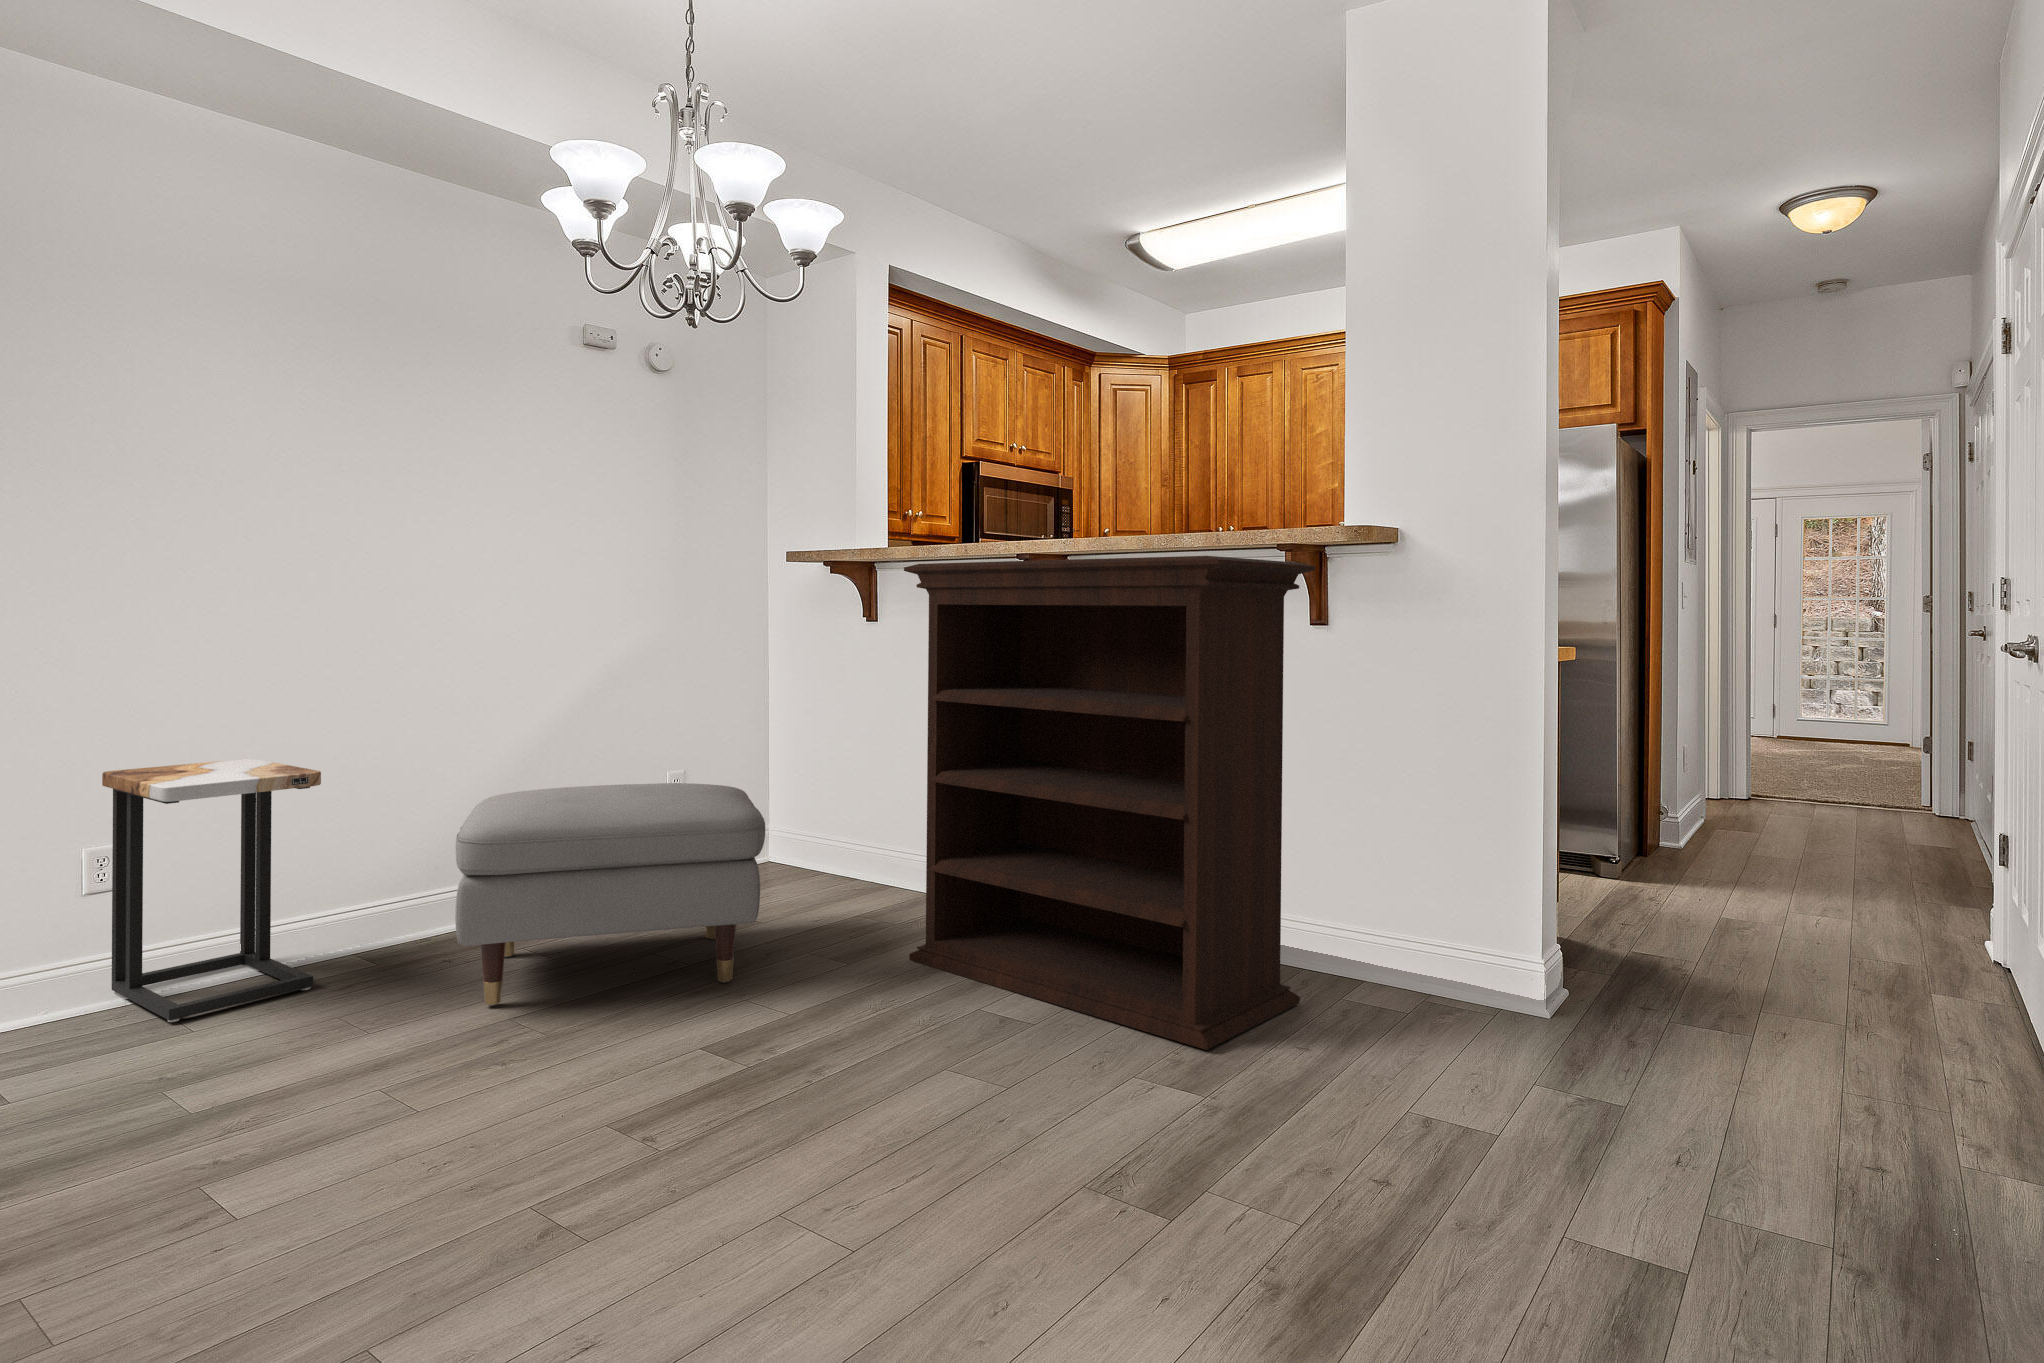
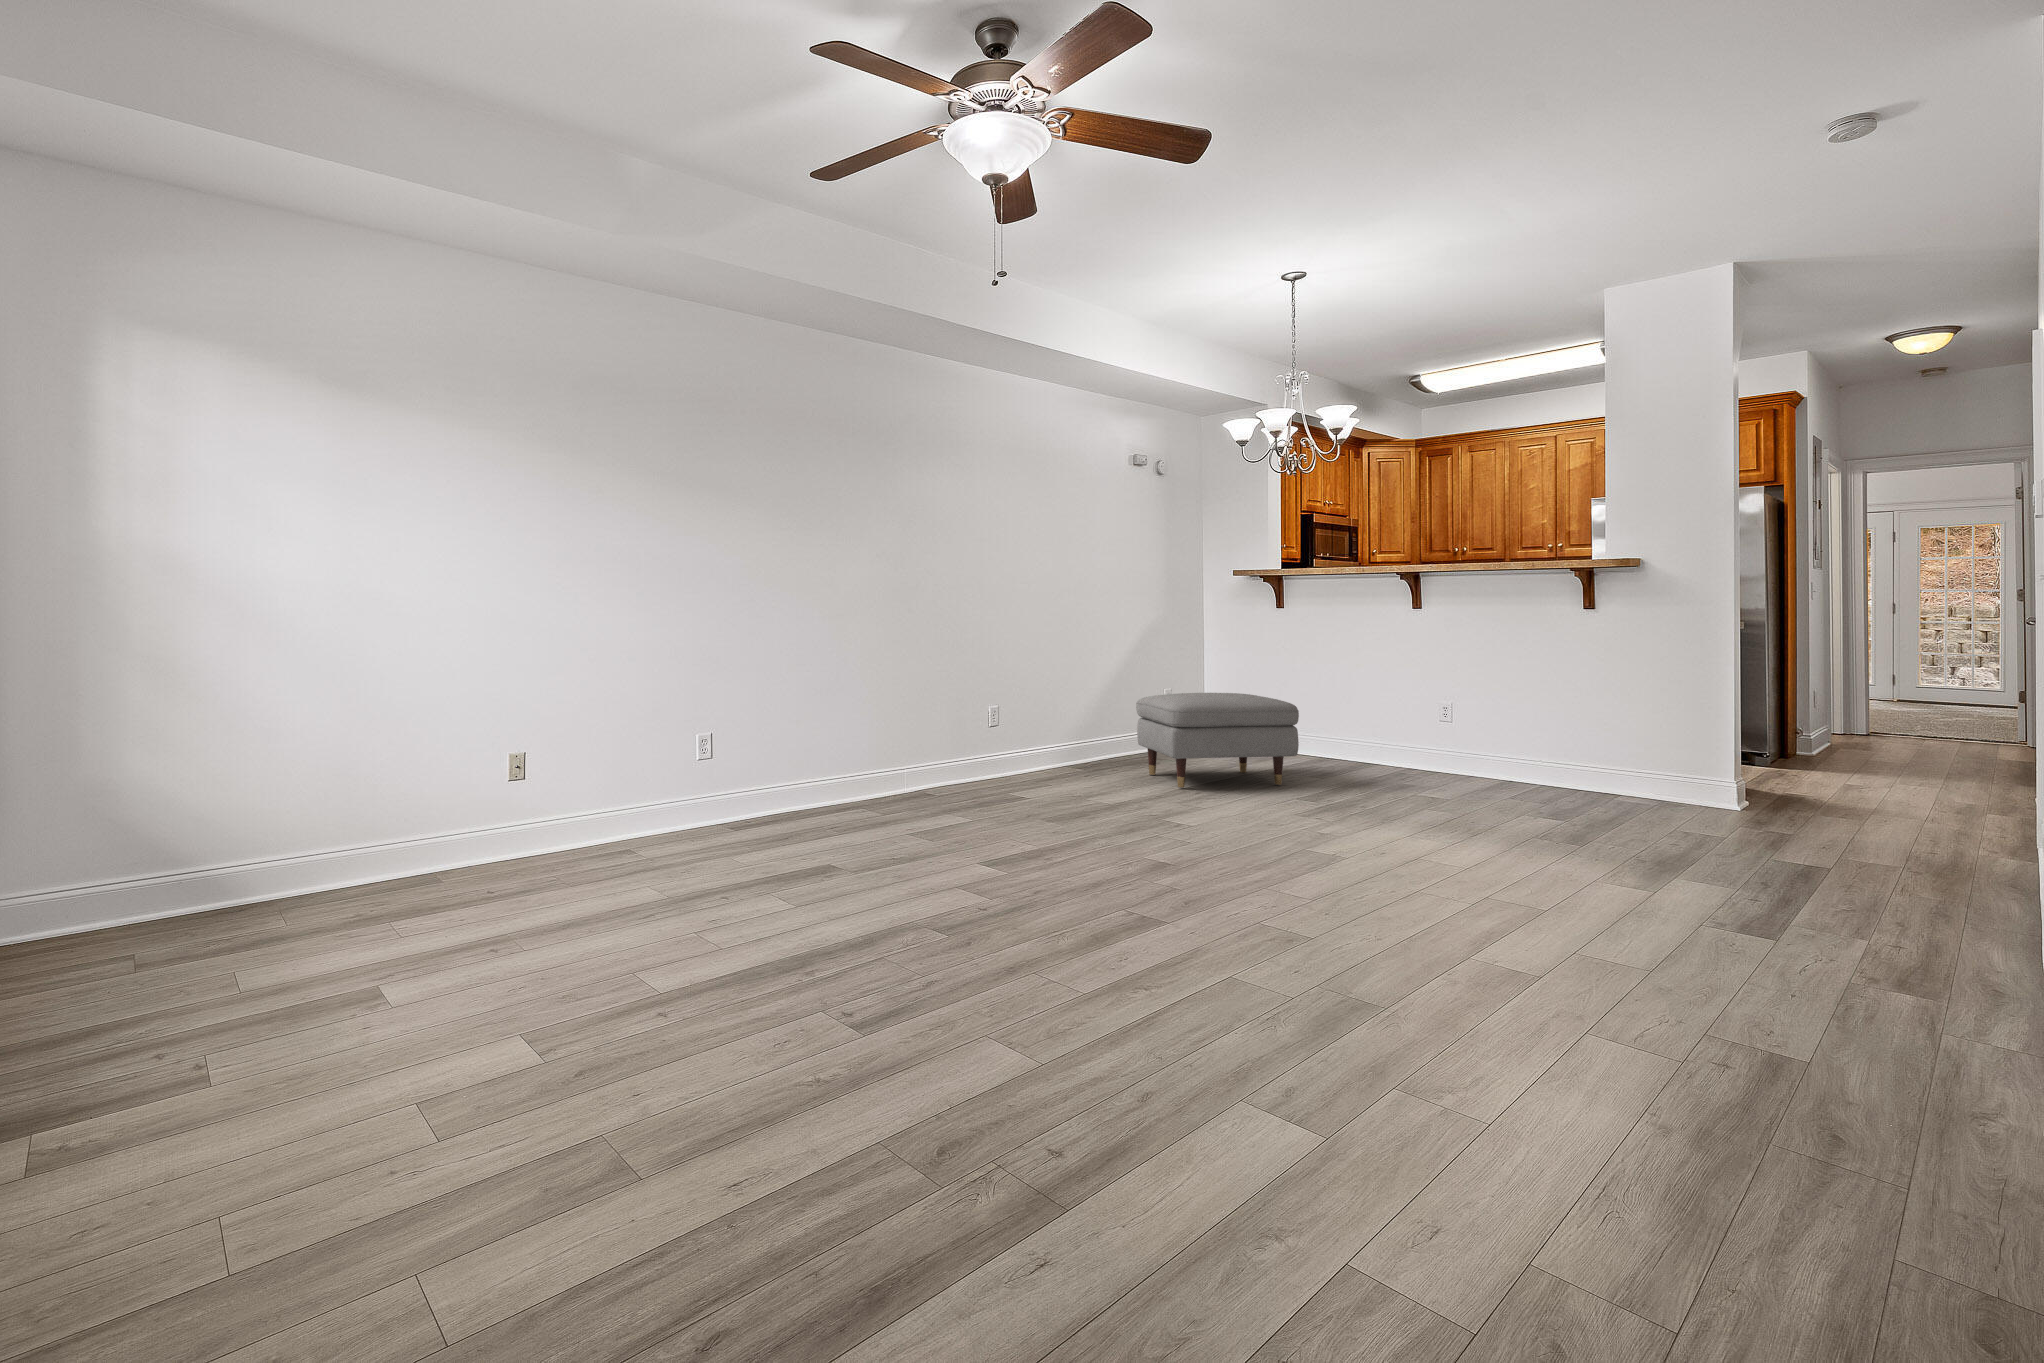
bookshelf: present [904,556,1315,1050] -> none [1356,577,1601,810]
side table: present [102,759,321,1022] -> none [993,678,1087,788]

